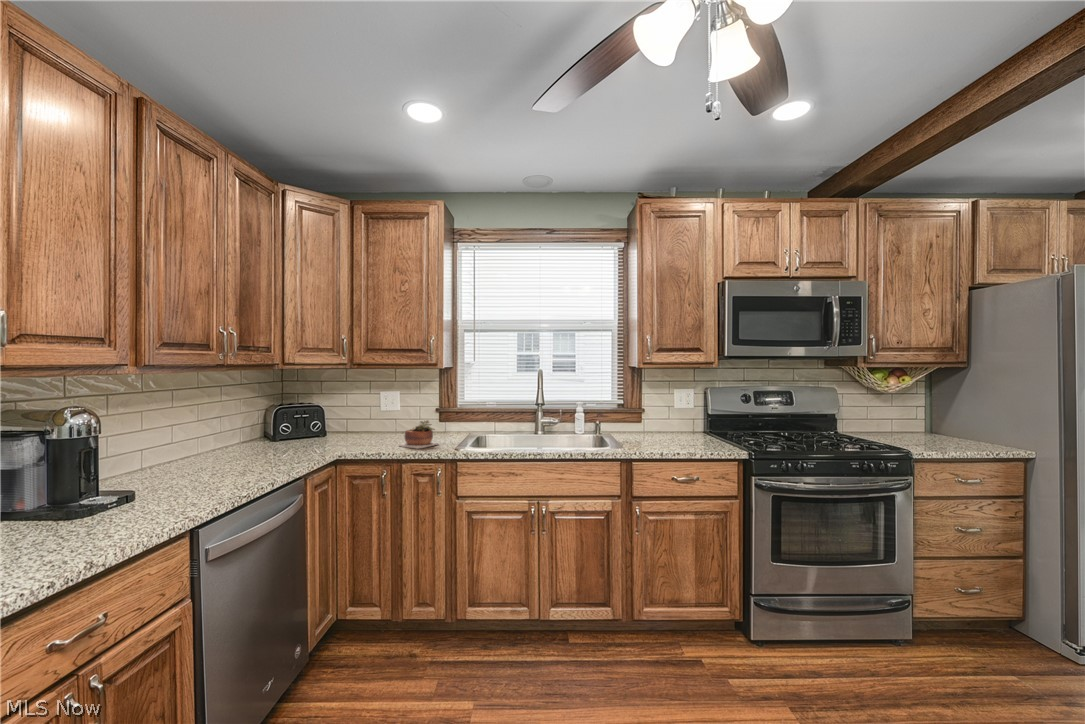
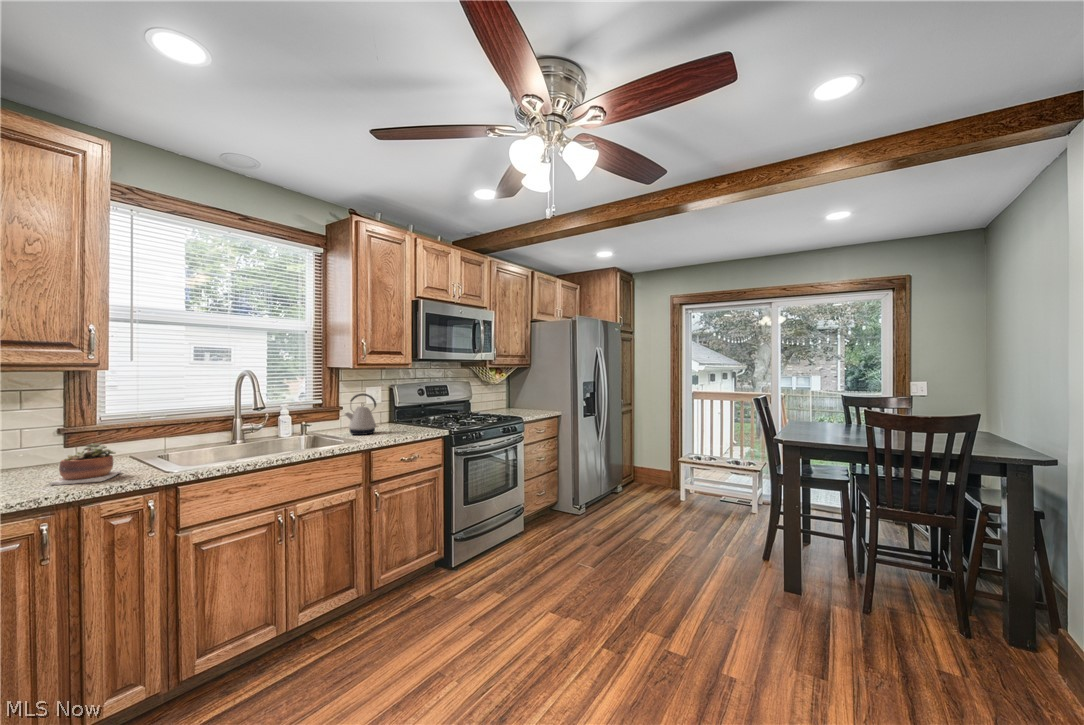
kettle: none [631,396,667,442] -> present [345,393,378,435]

